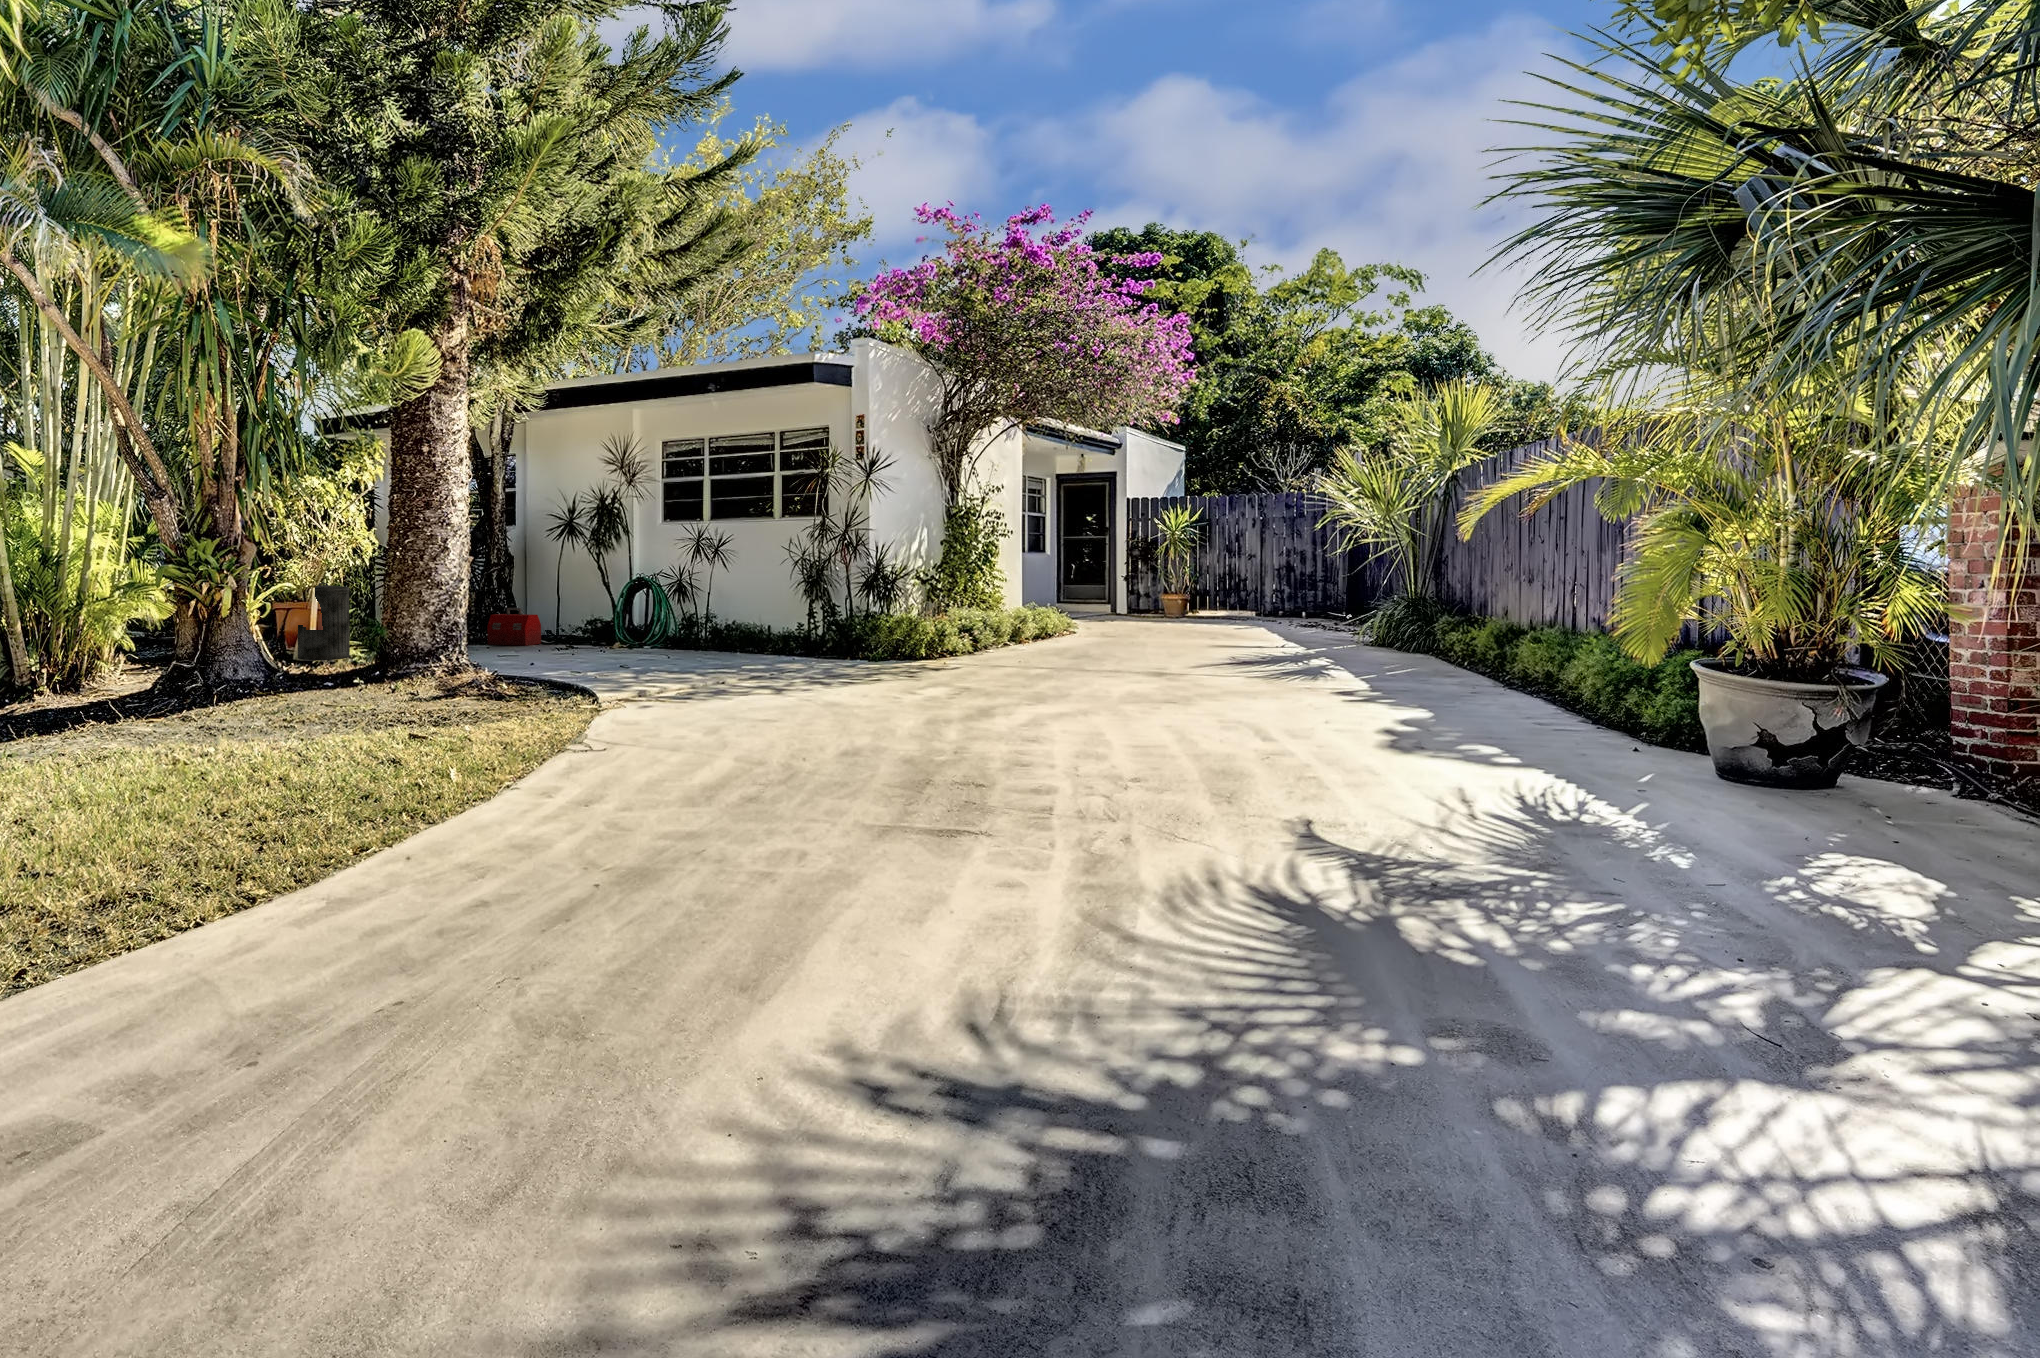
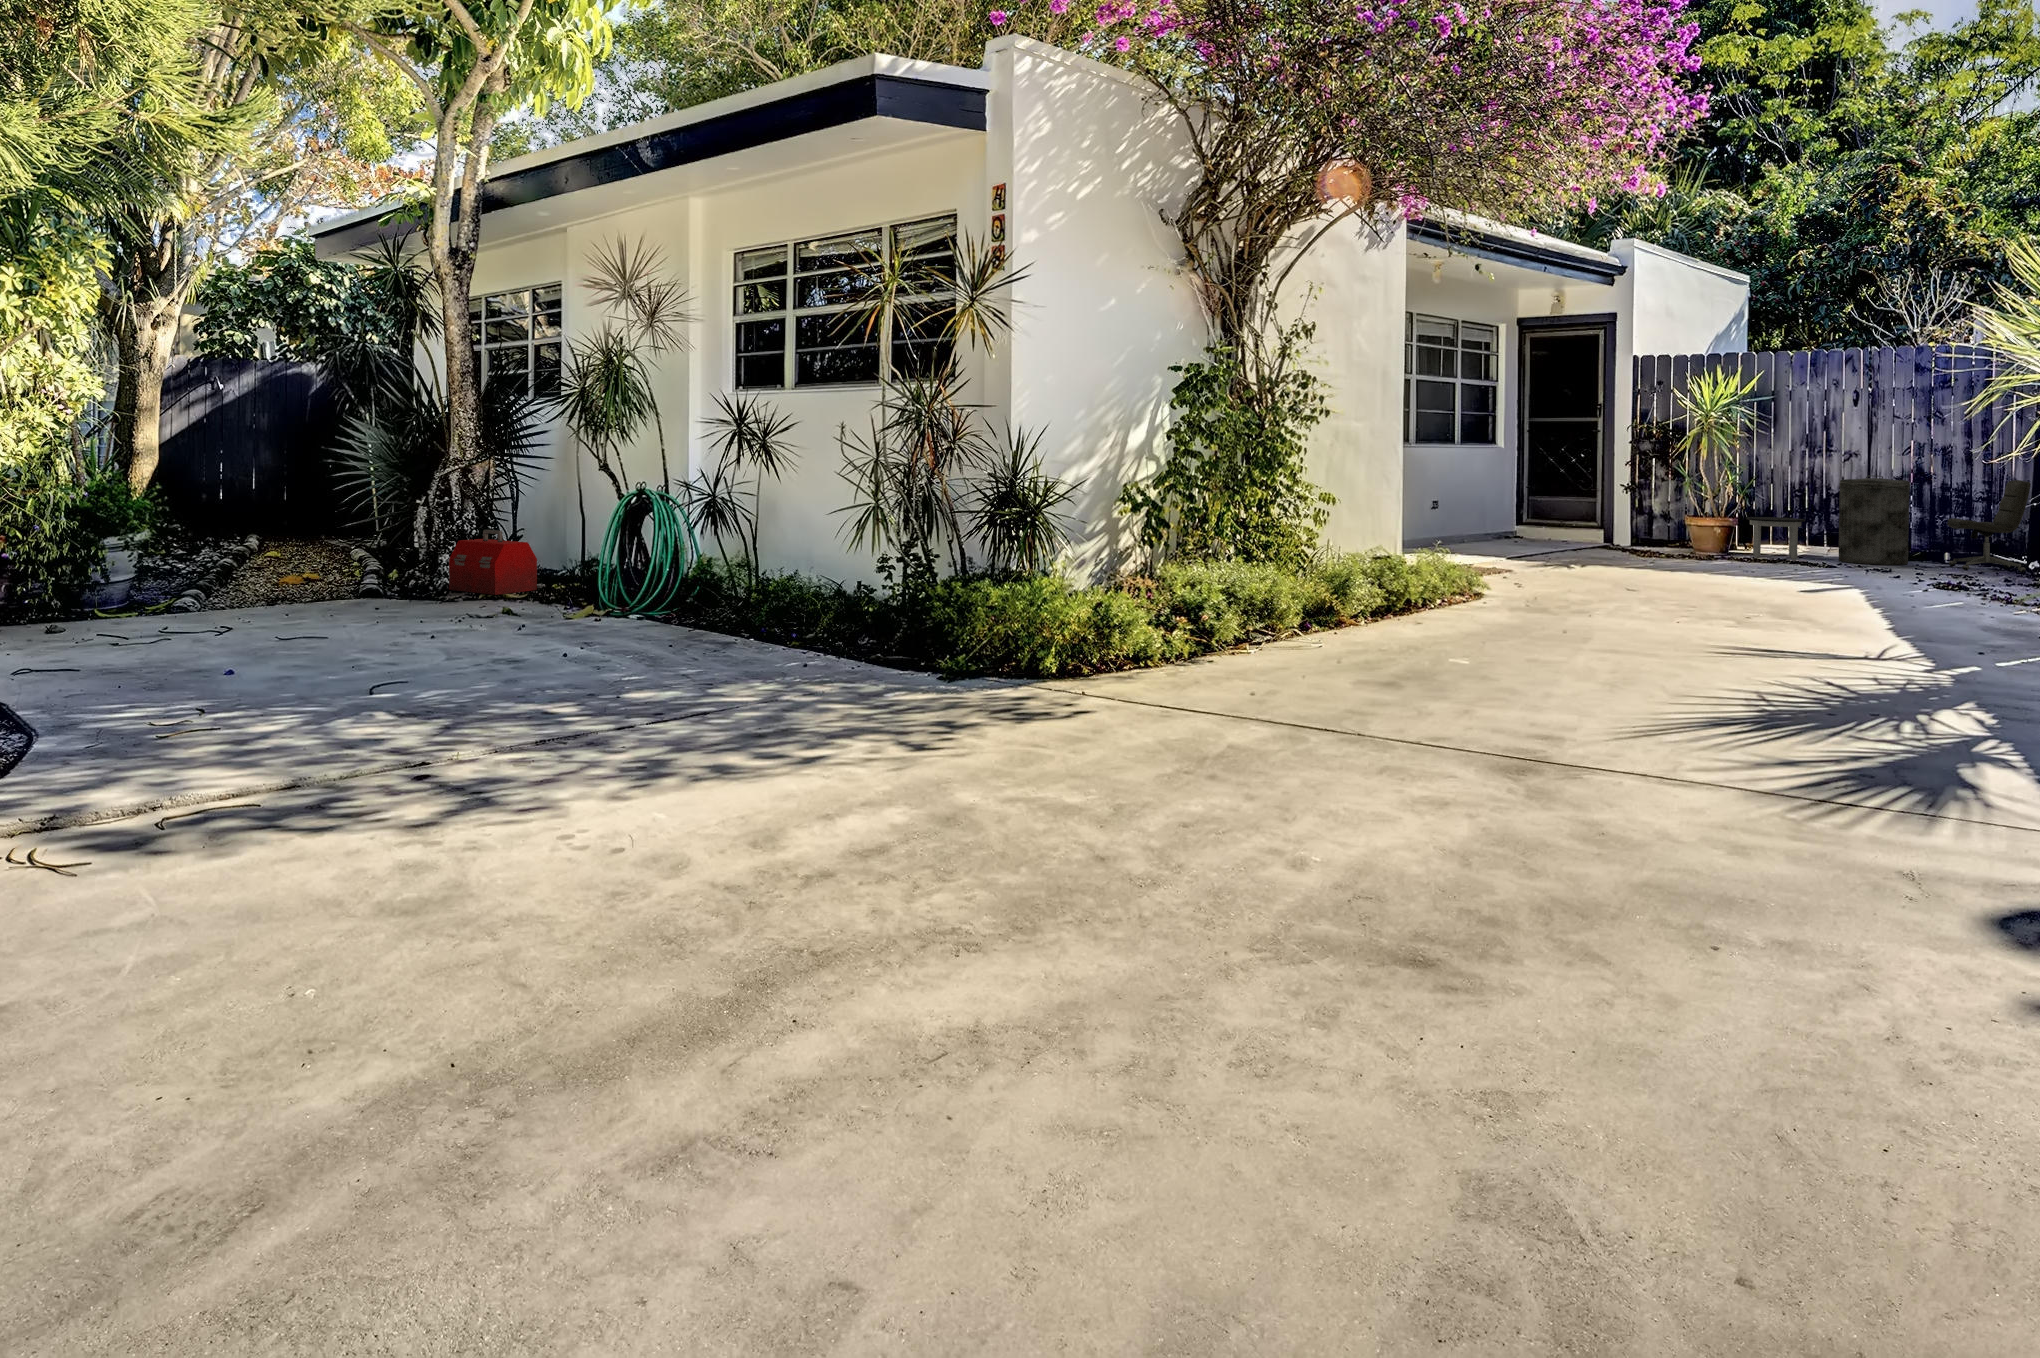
chair: none [1306,568,1349,620] -> present [1947,480,2031,573]
trash can: present [297,583,350,660] -> present [1839,475,1910,565]
round table: none [1197,593,1229,617] -> present [1746,517,1805,559]

